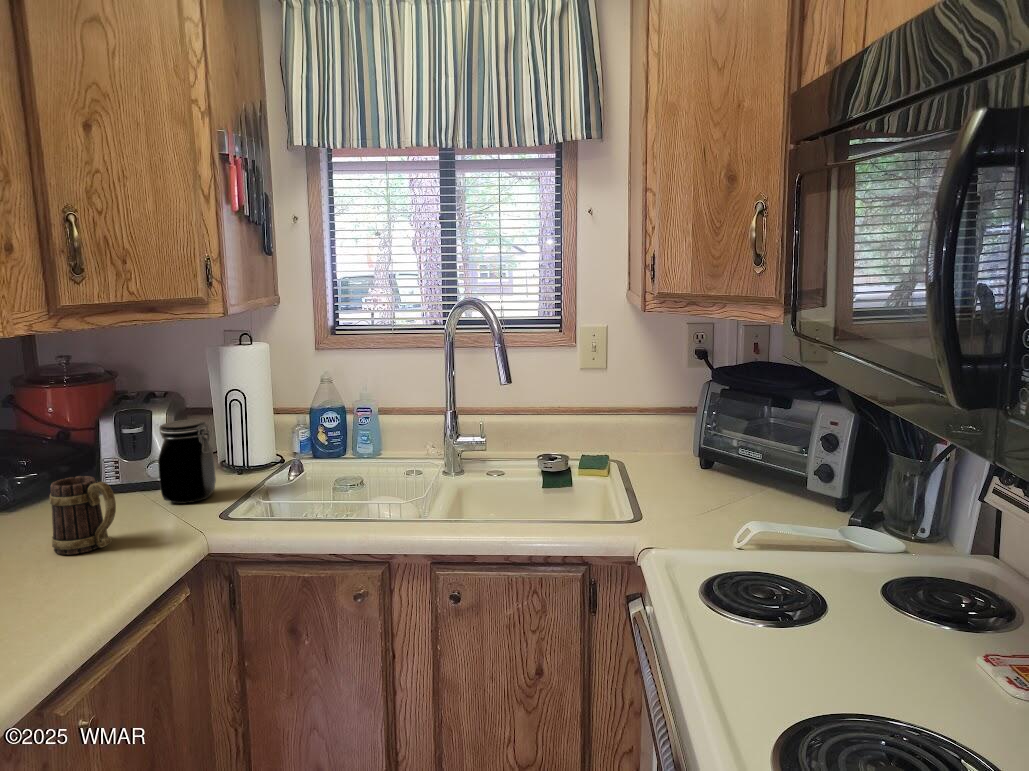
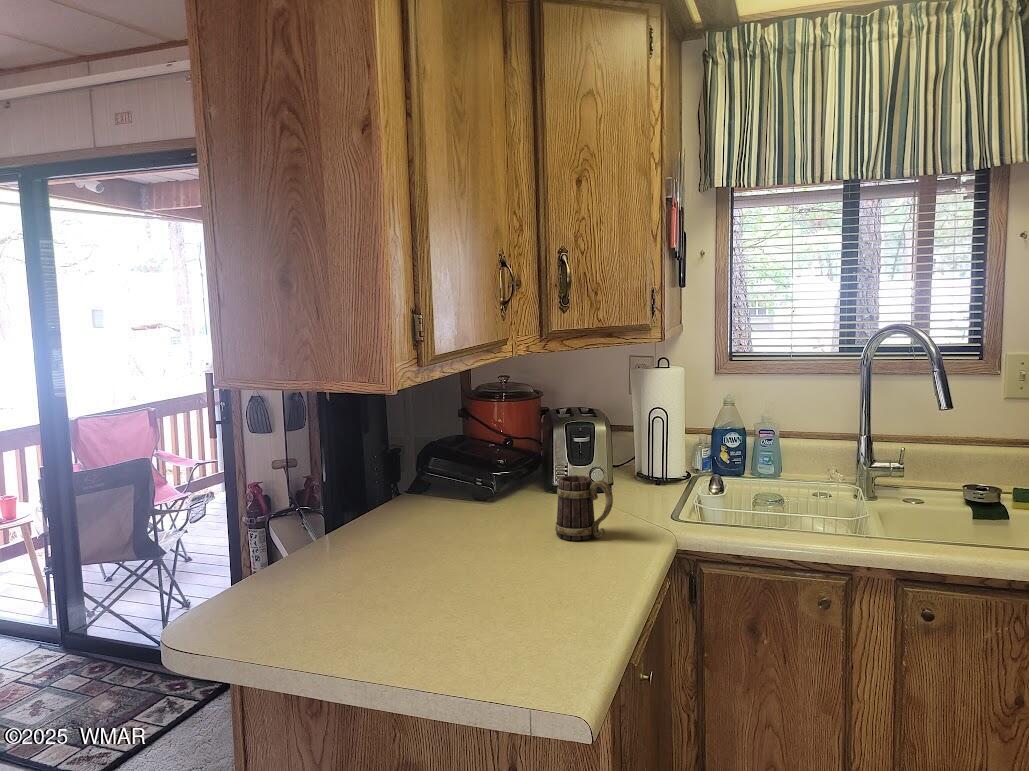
jar: present [158,420,216,503] -> none [605,433,654,507]

